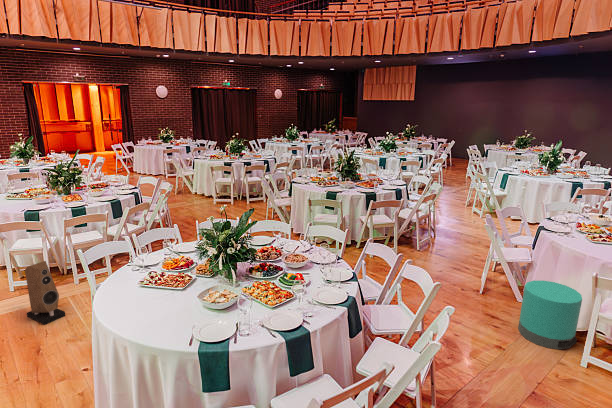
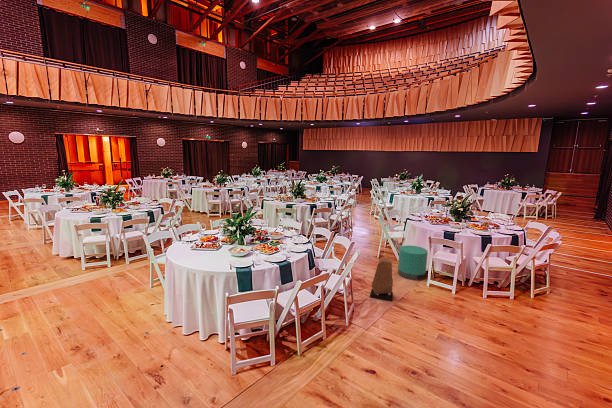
speaker: present [25,261,65,325] -> present [370,258,393,301]

